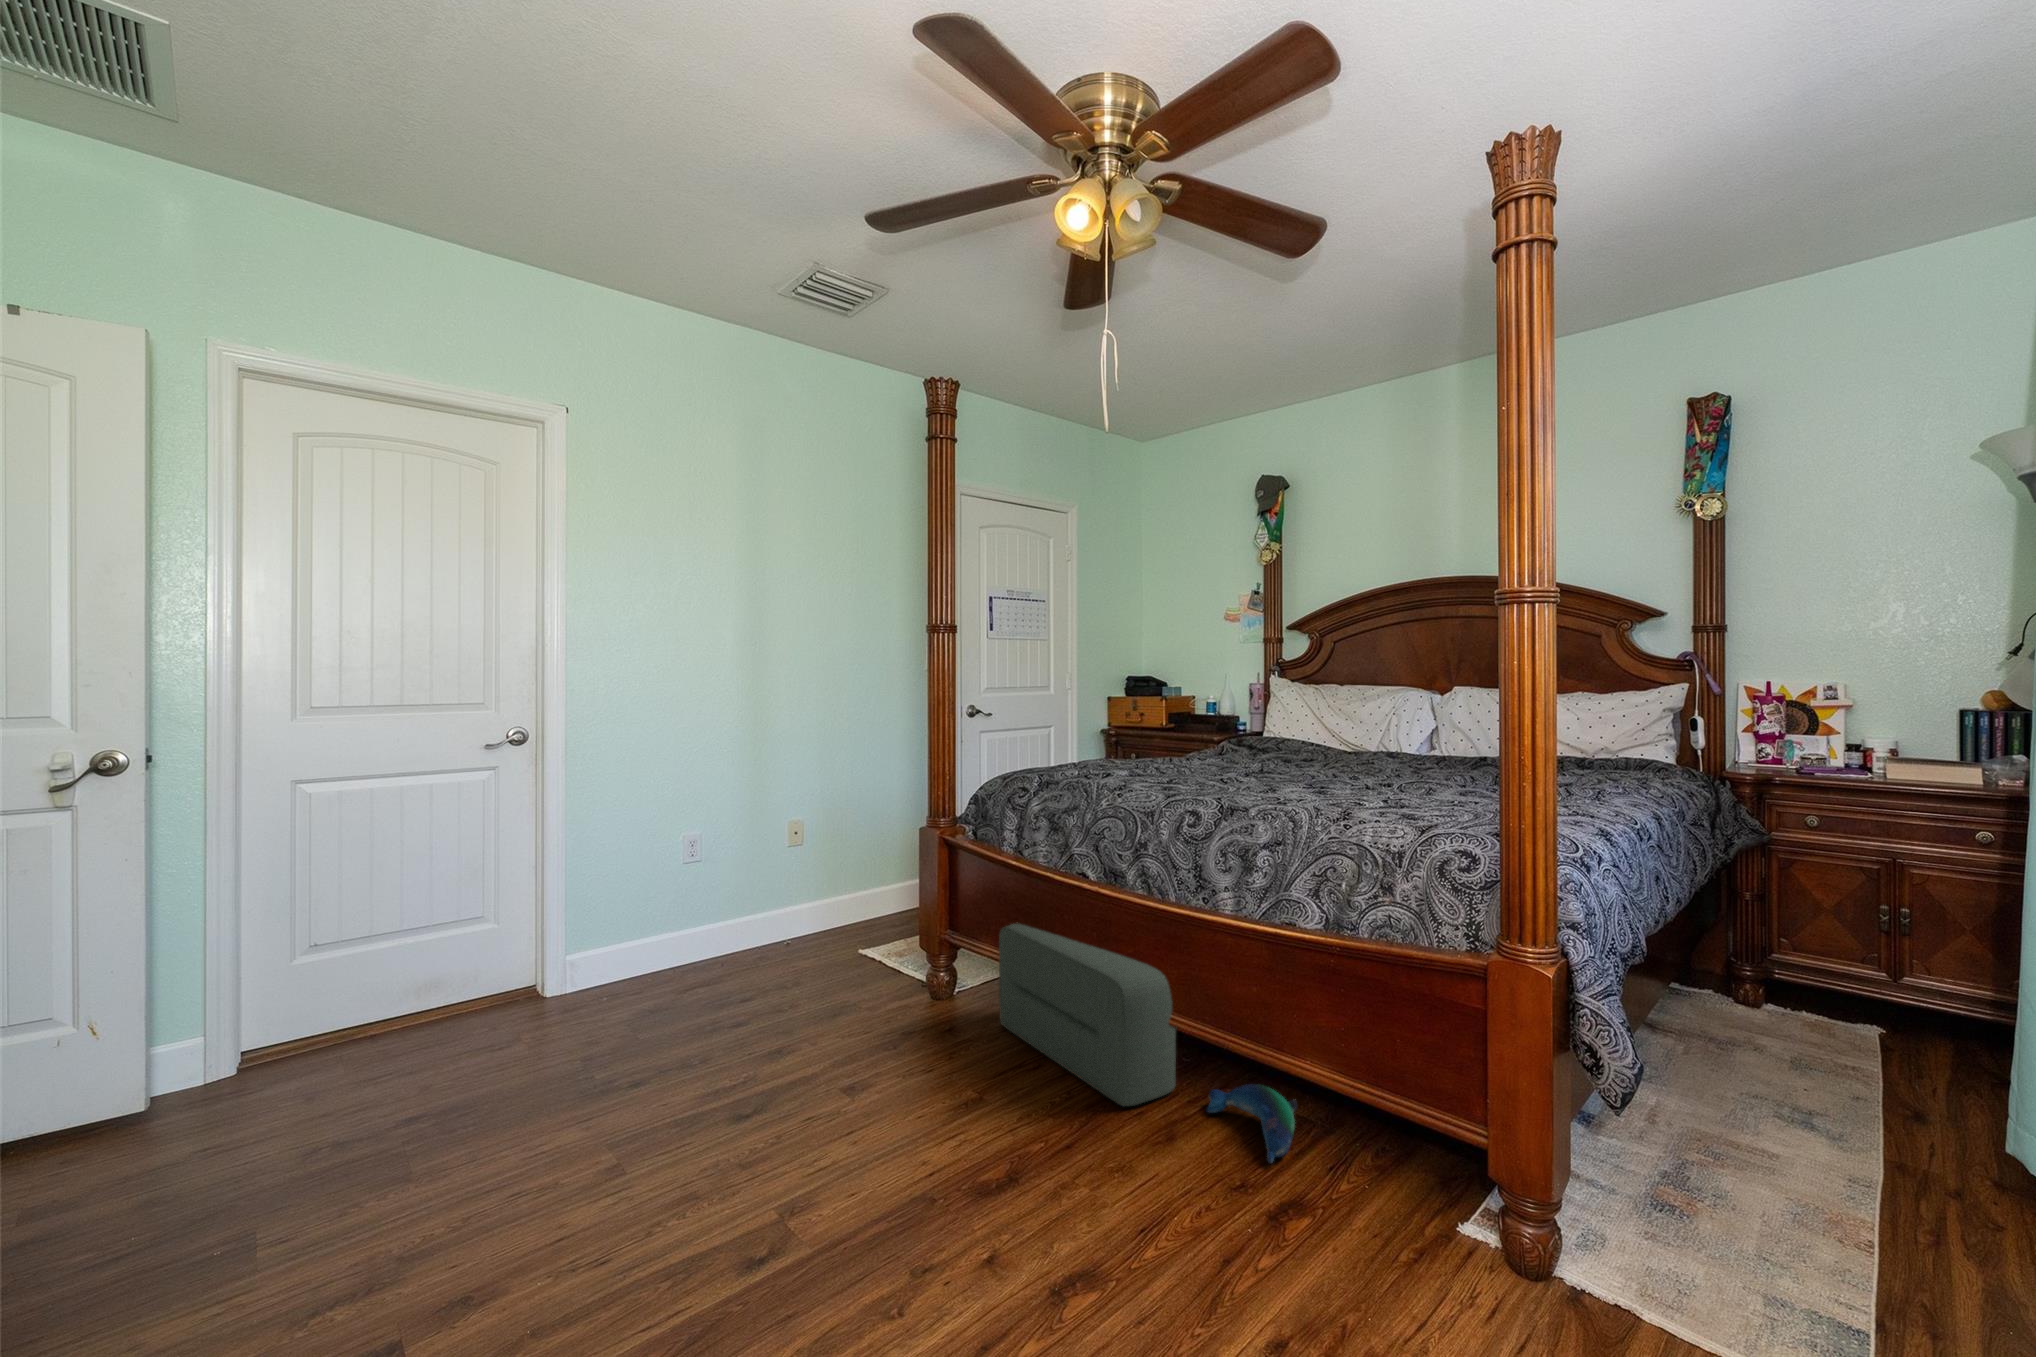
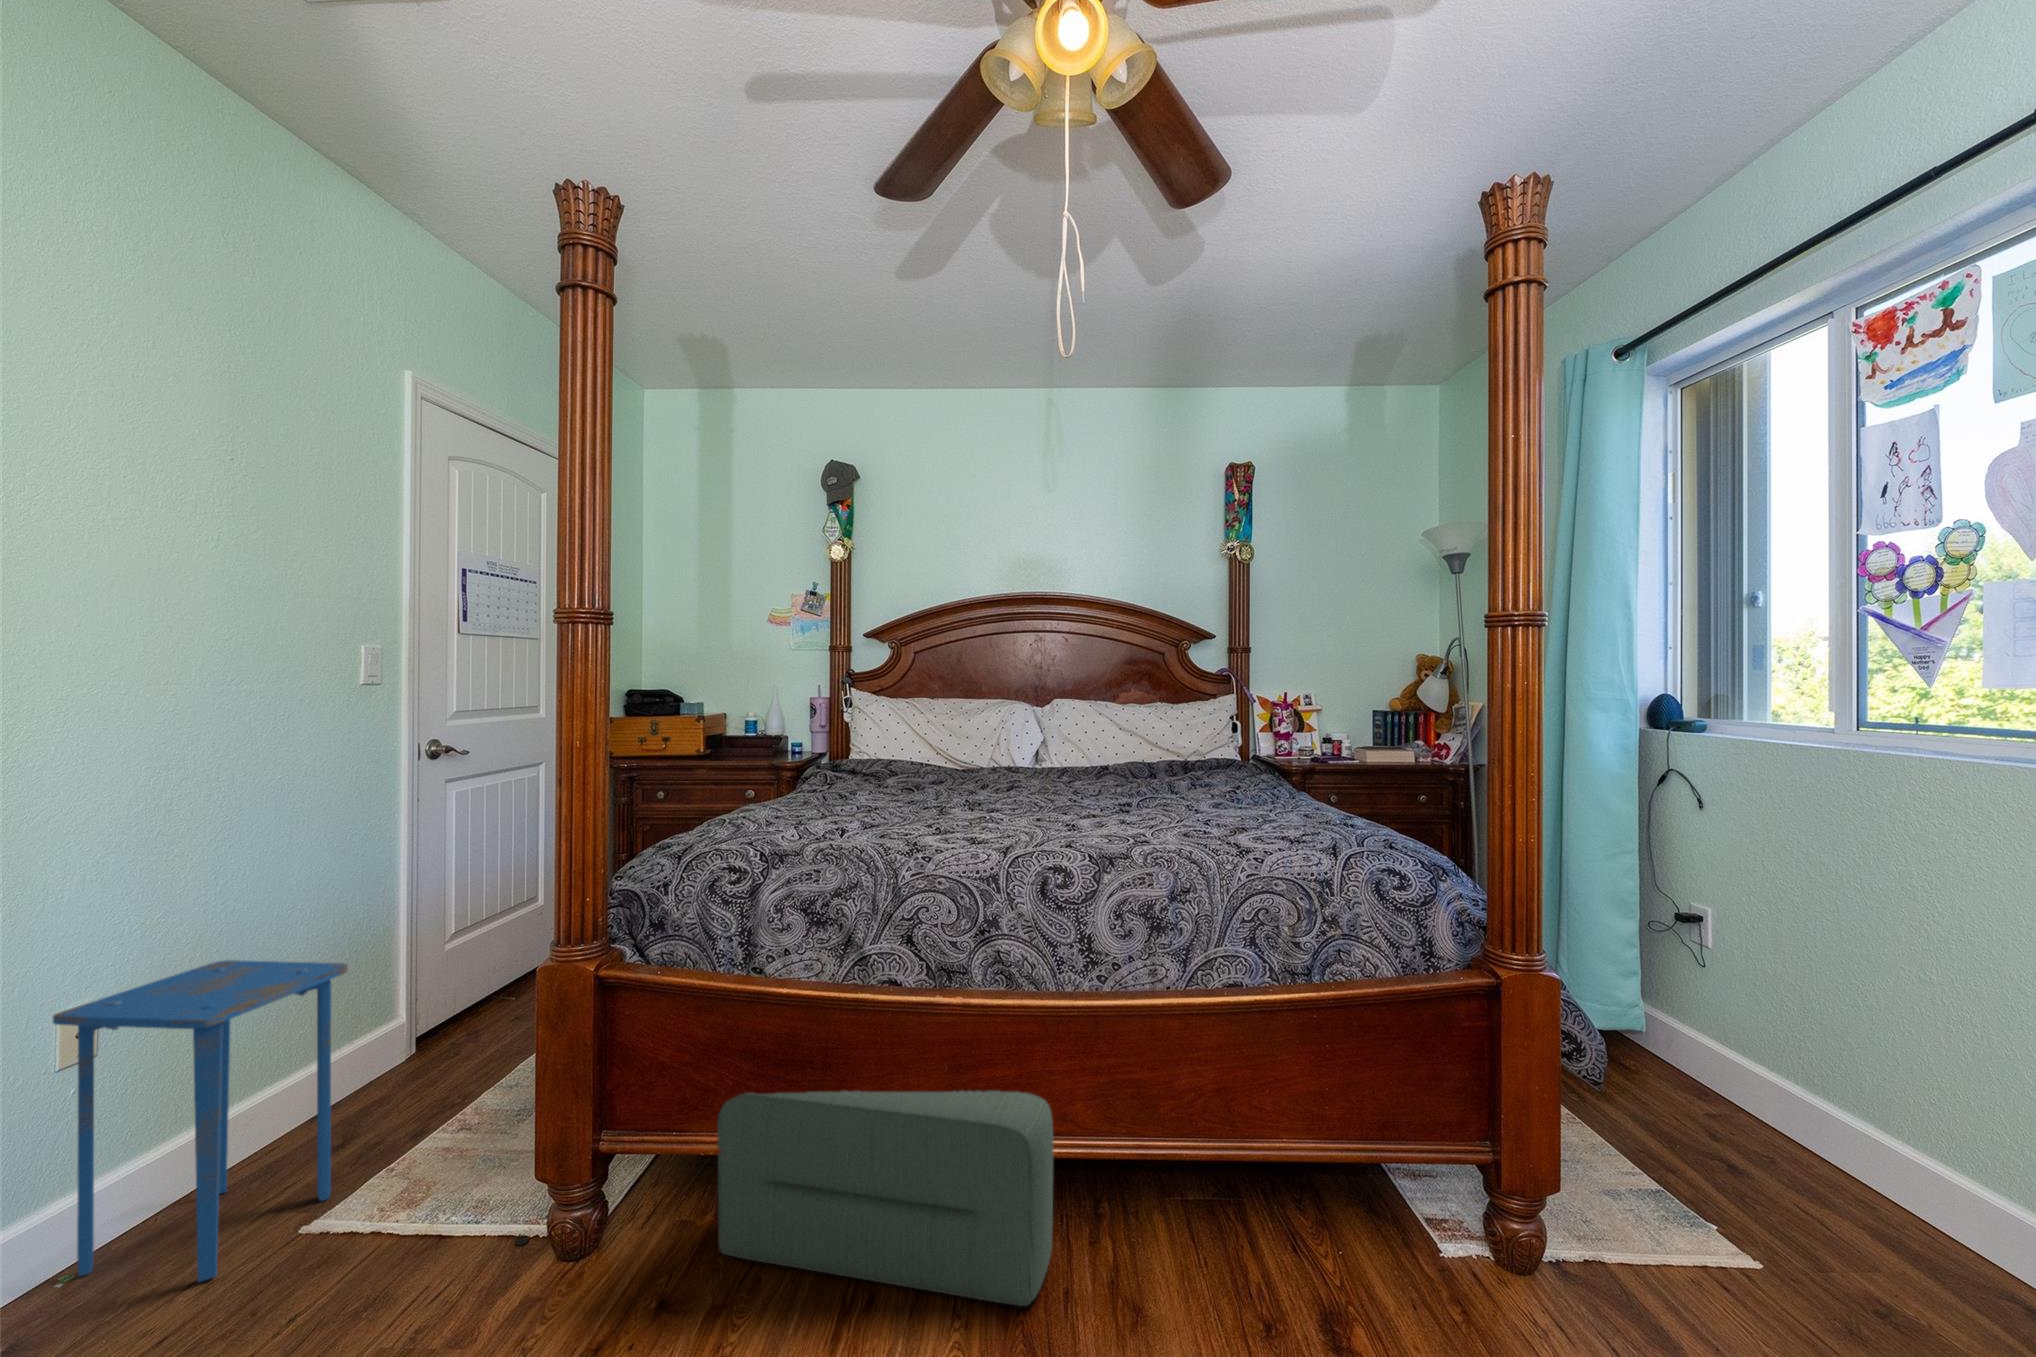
side table: none [778,814,883,960] -> present [53,960,348,1282]
plush toy: present [1207,1084,1297,1163] -> none [1097,1193,1247,1294]

